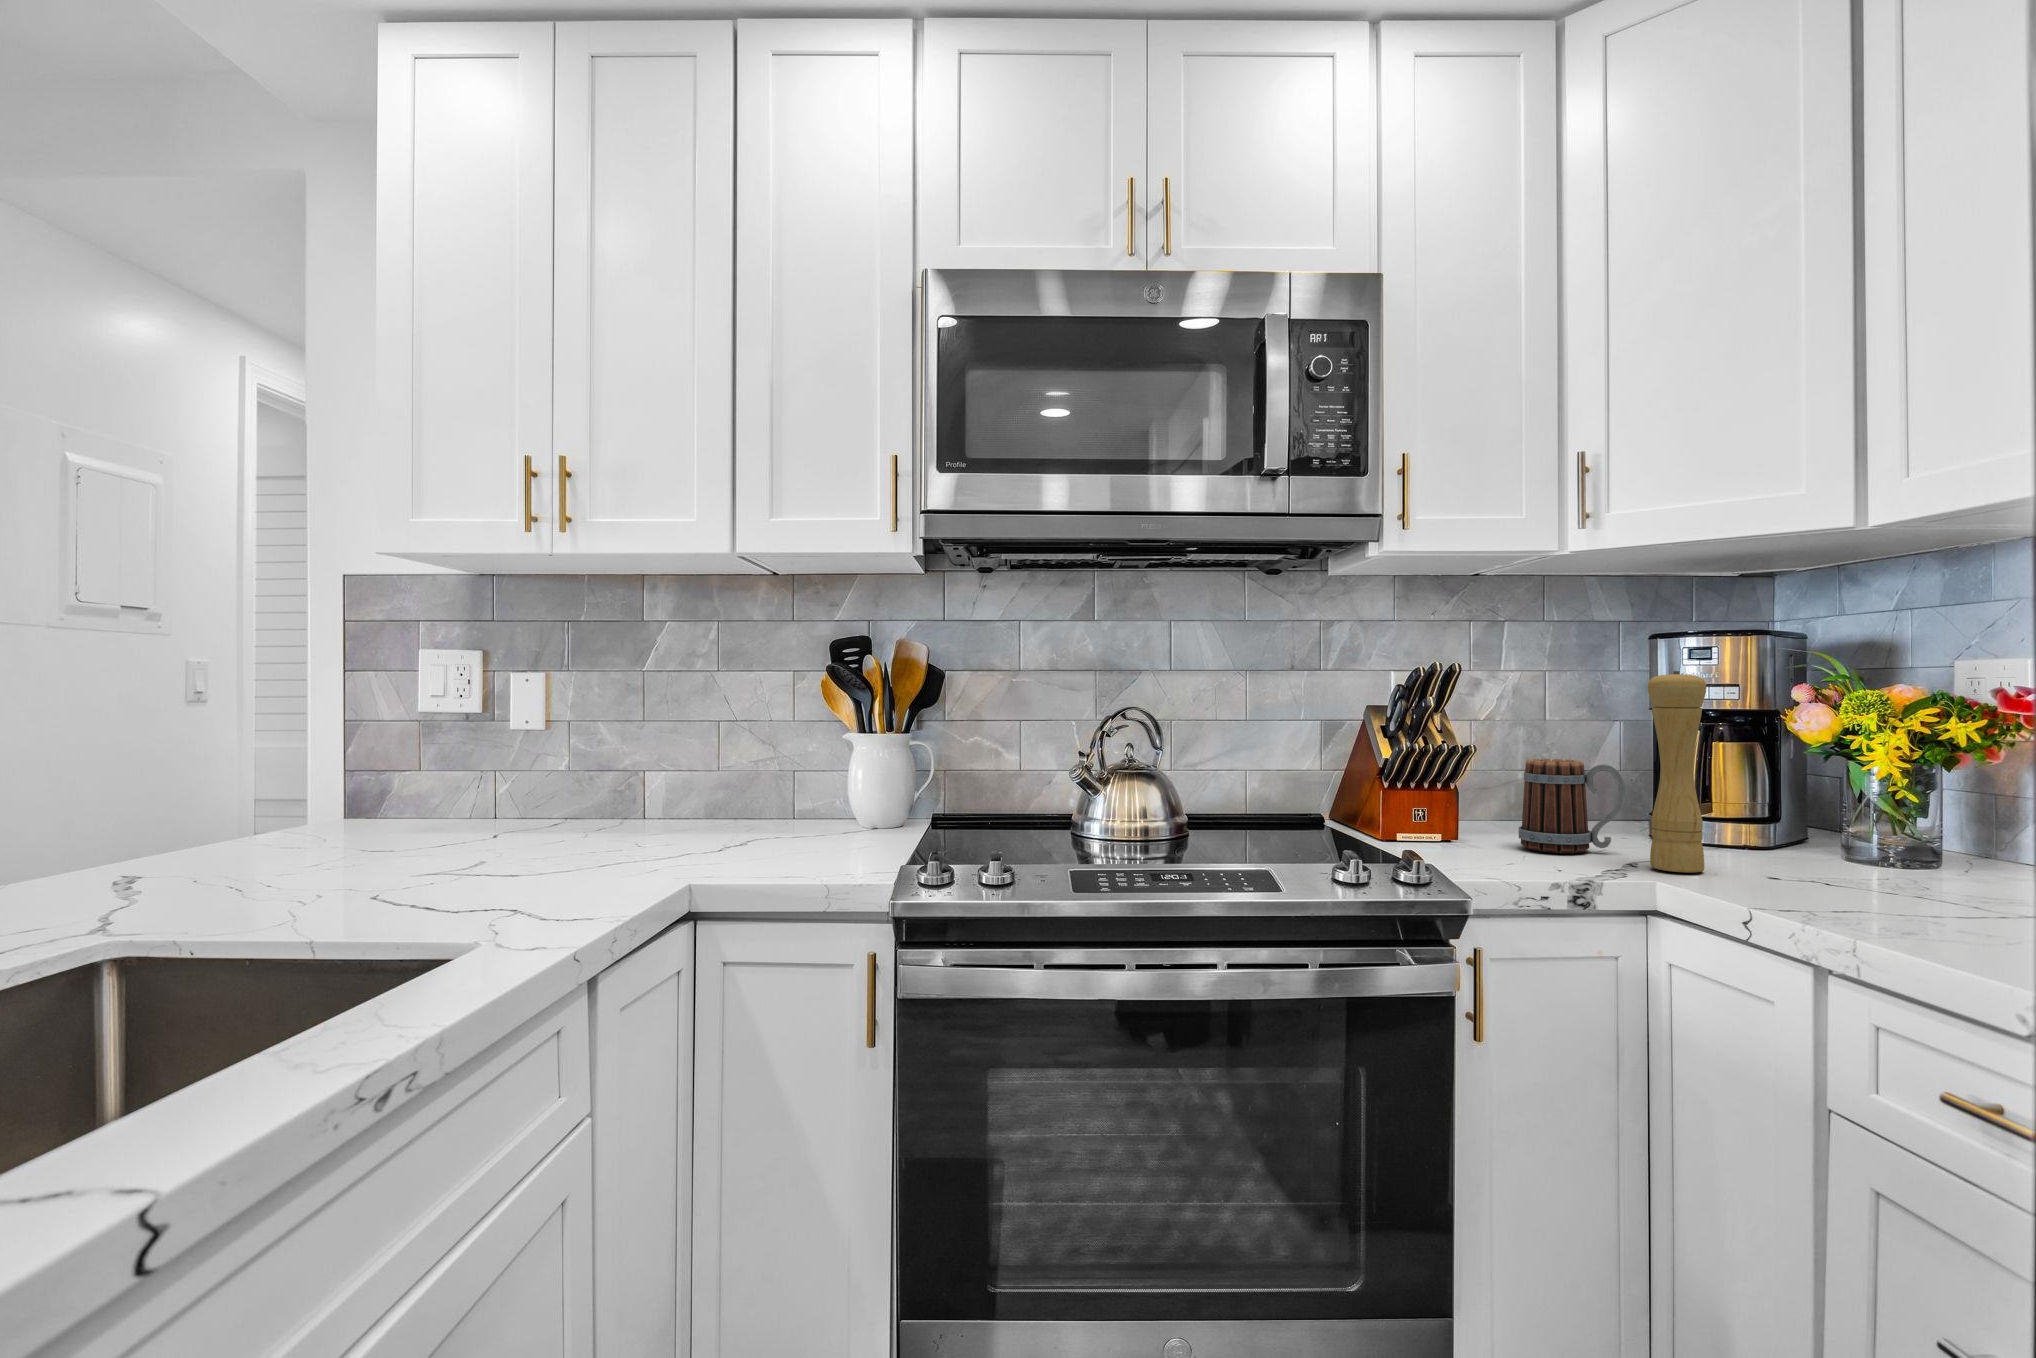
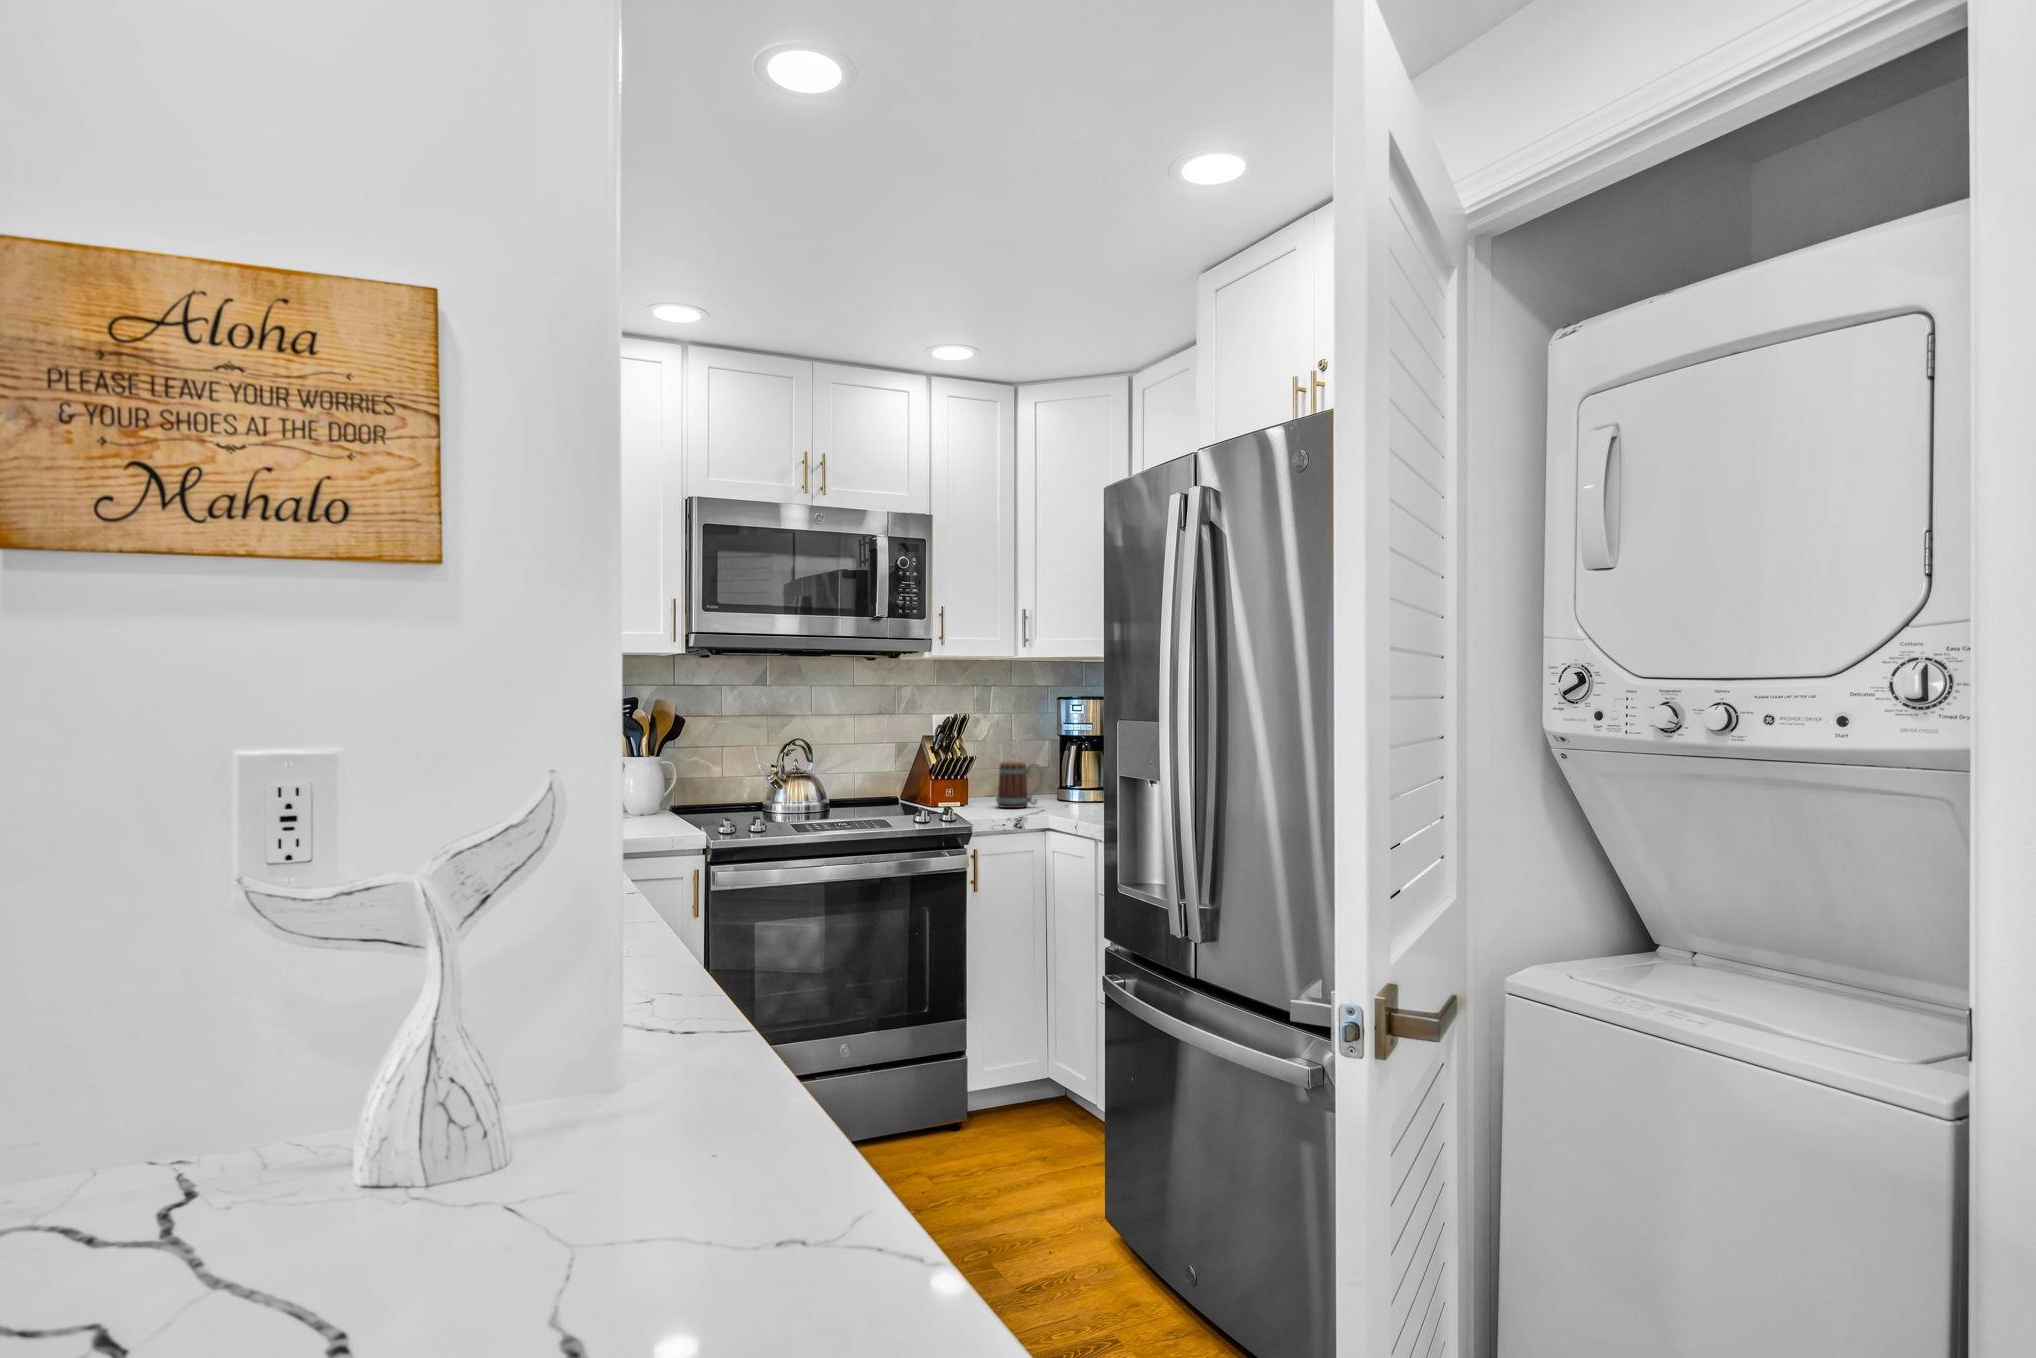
pepper mill: present [1648,671,1706,873] -> none [1050,718,1073,812]

